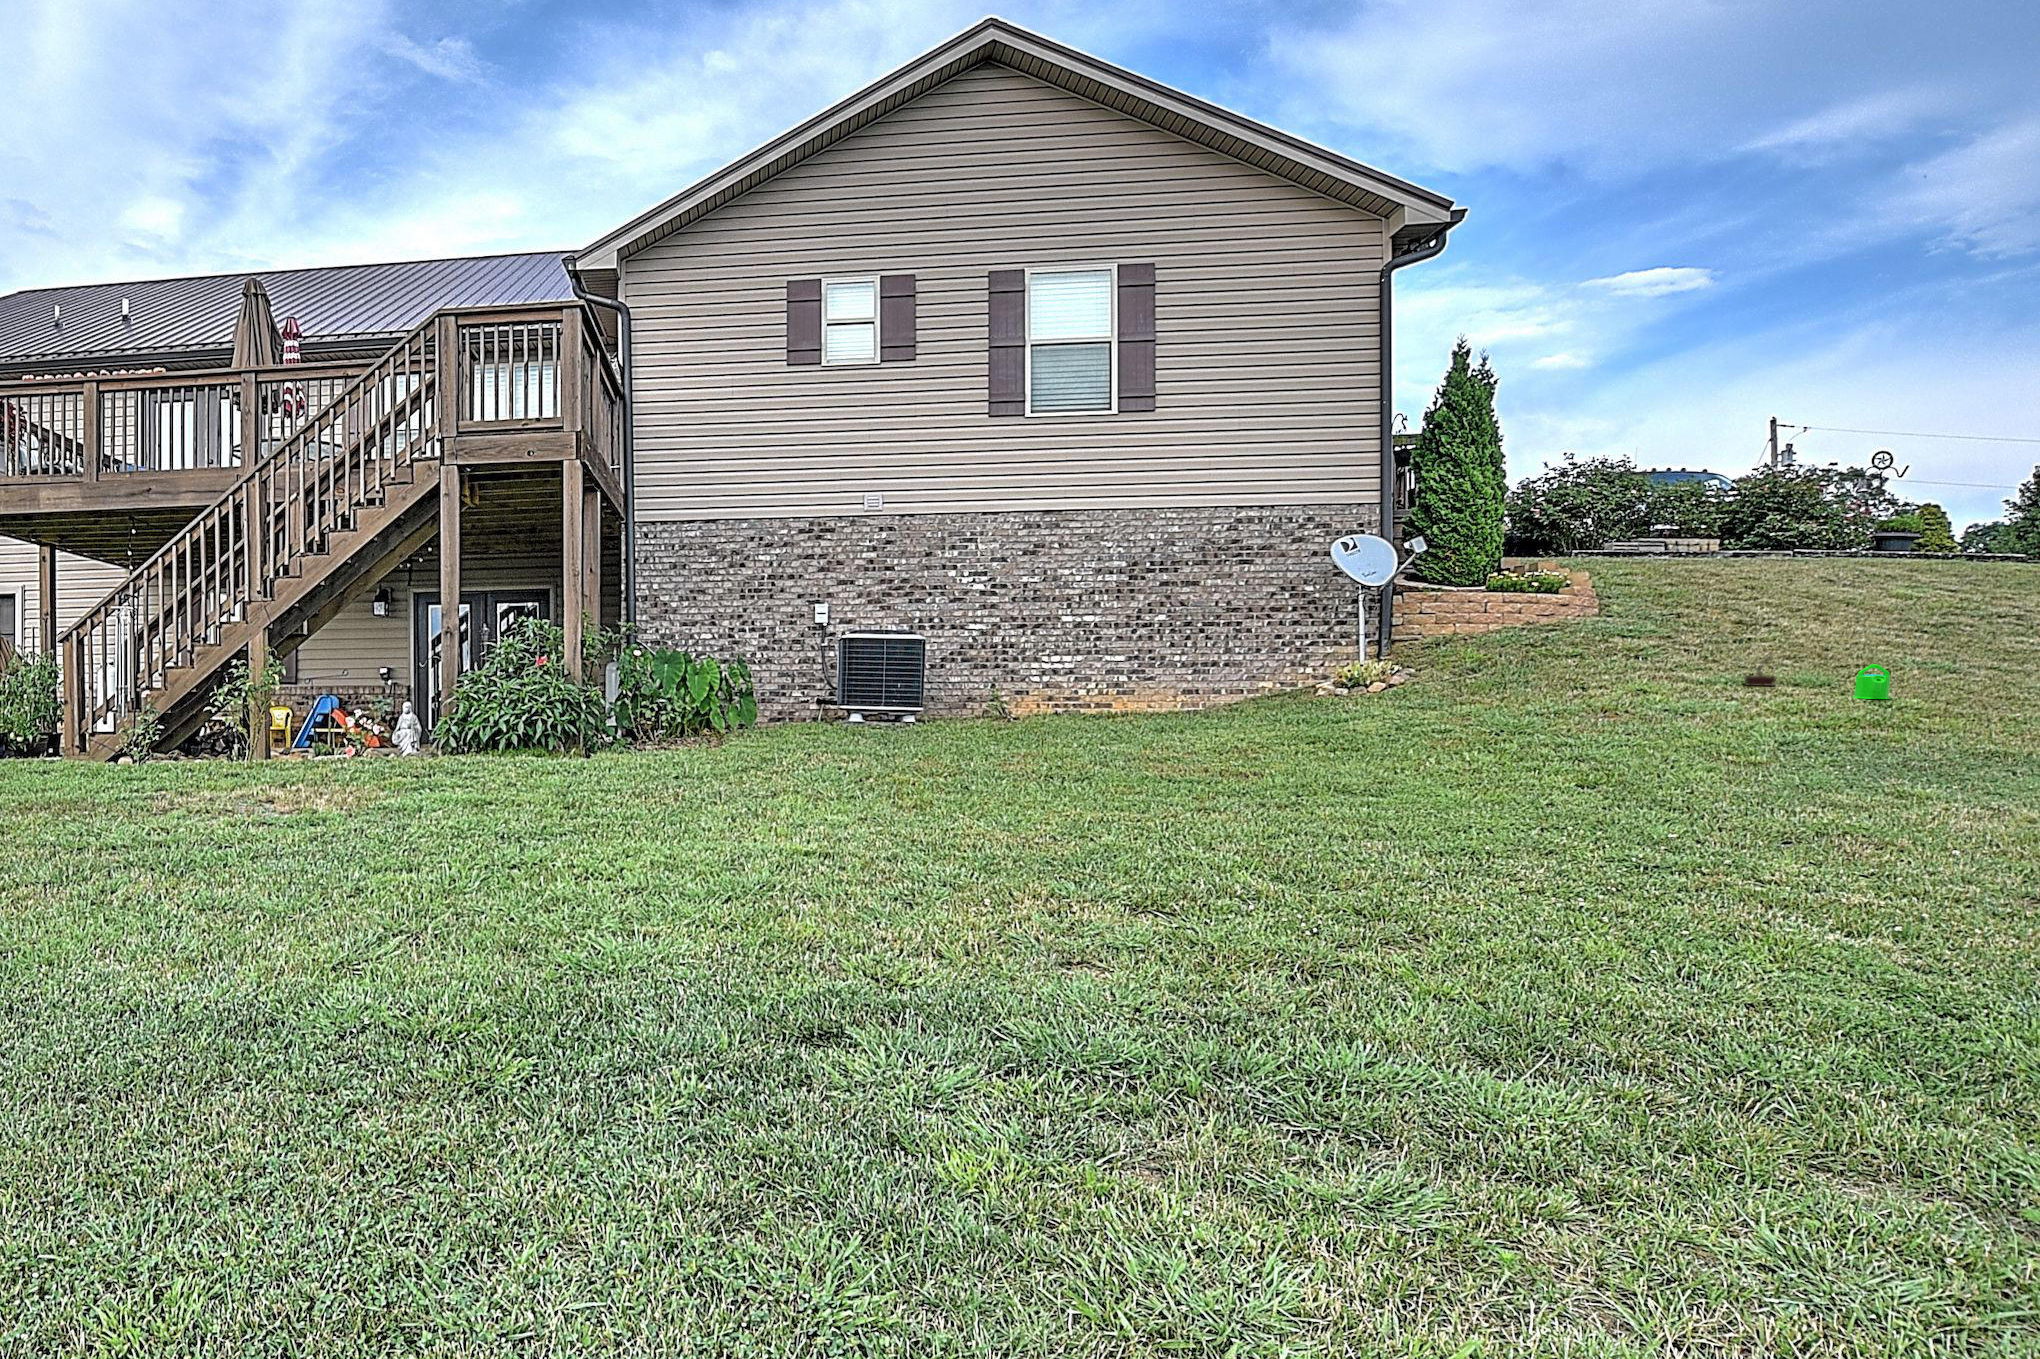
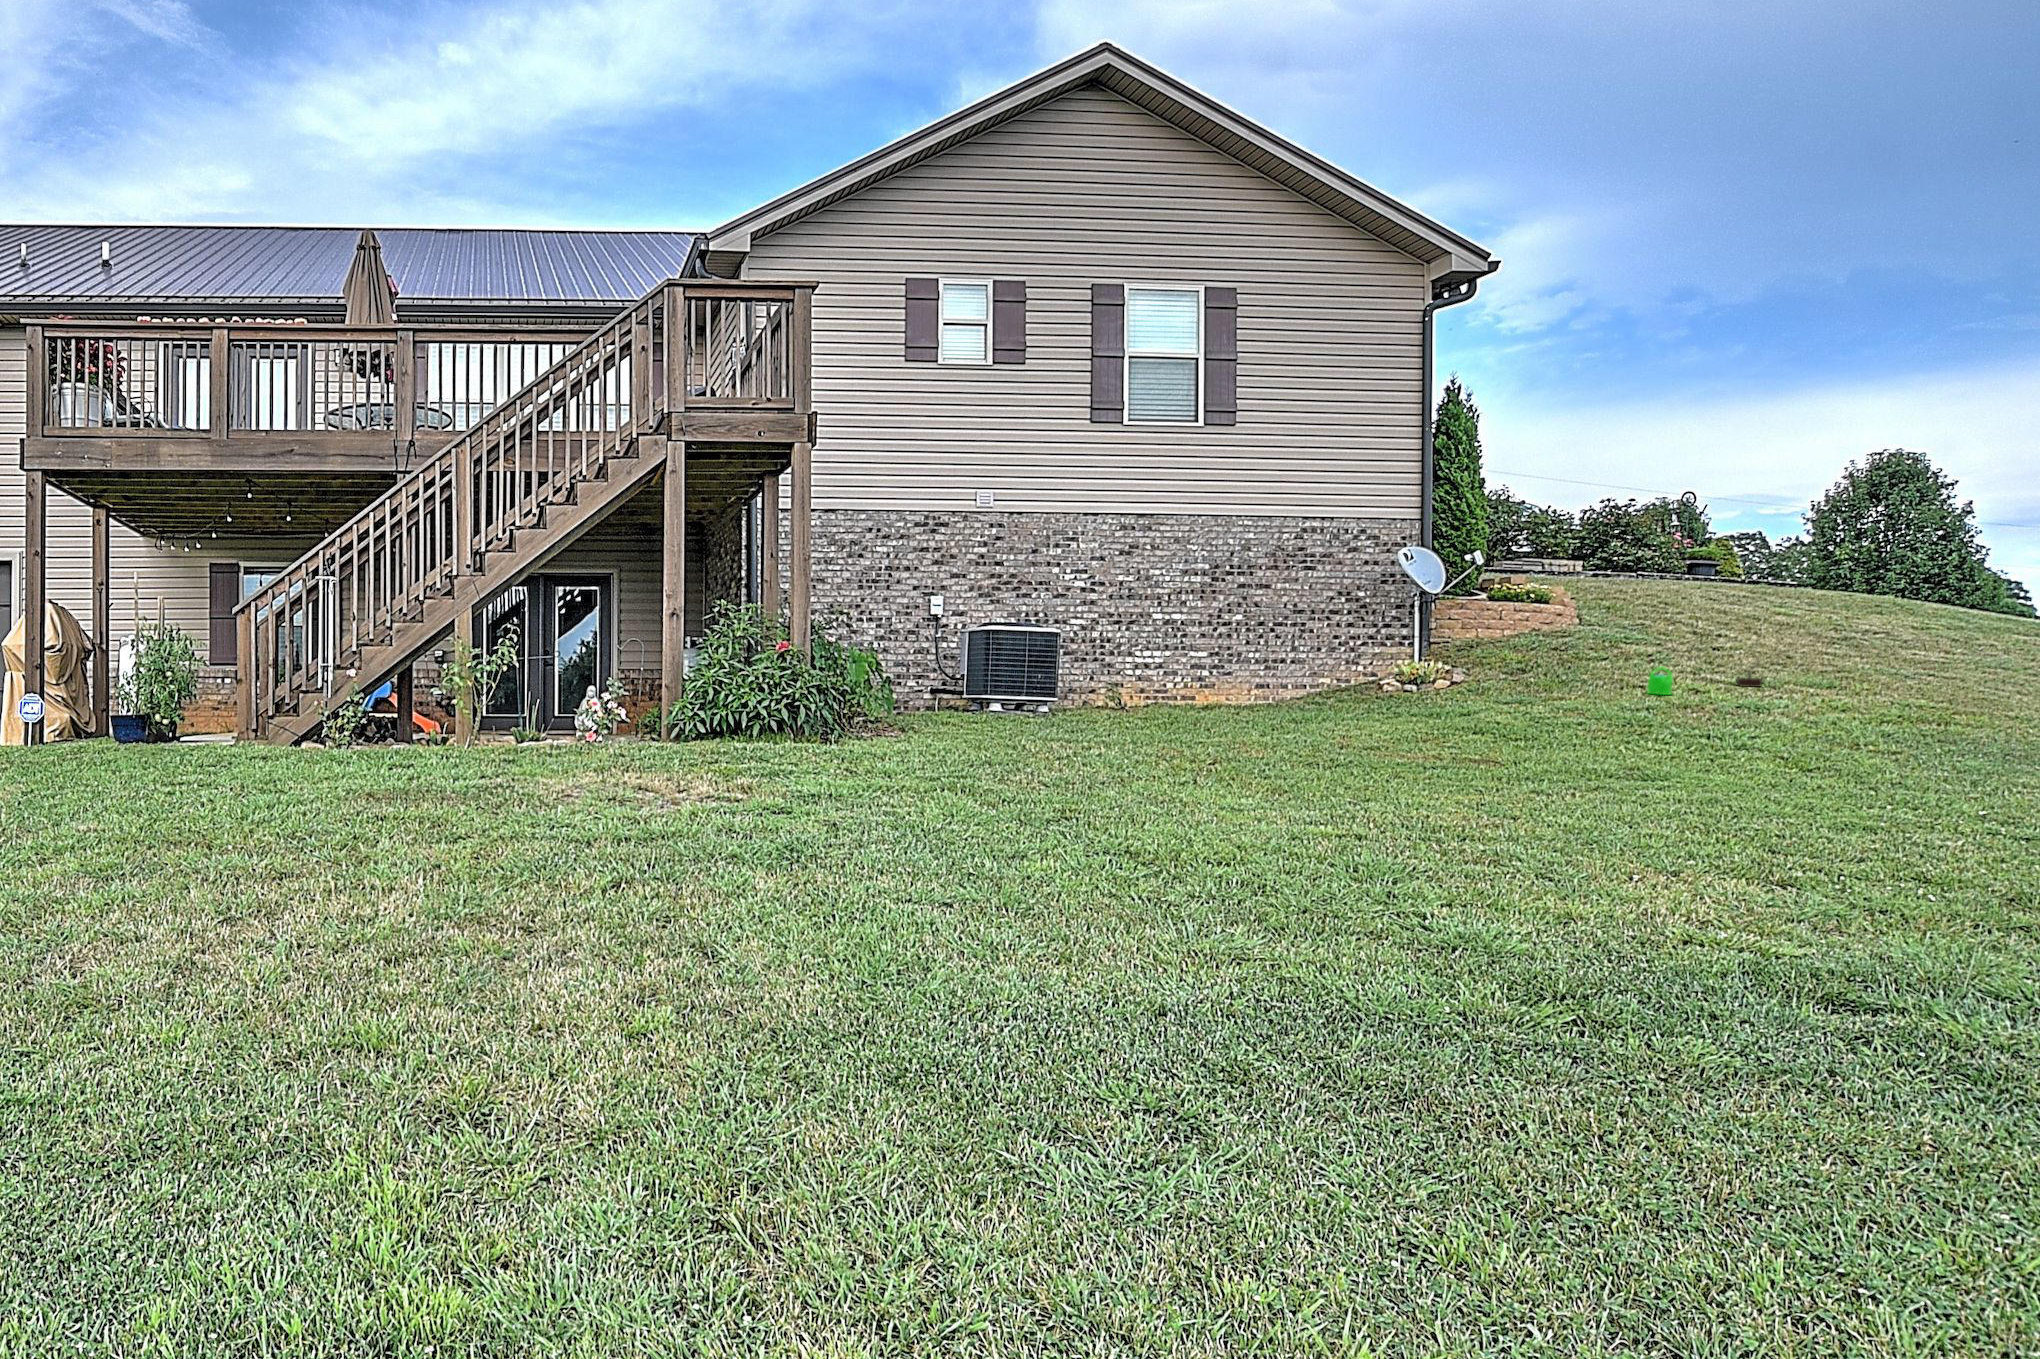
watering can: present [1853,664,1890,699] -> present [1647,667,1673,695]

